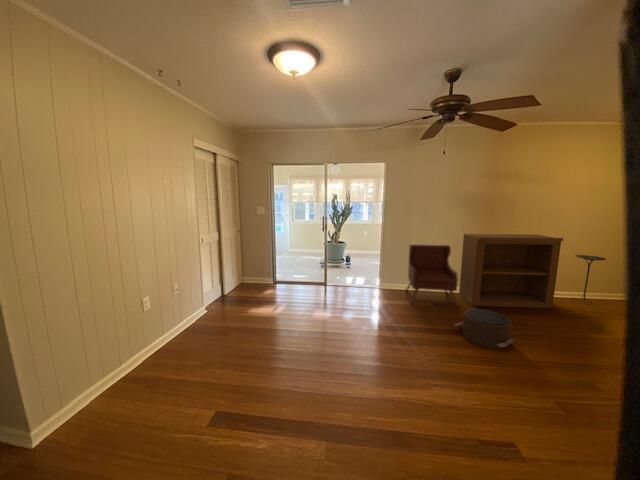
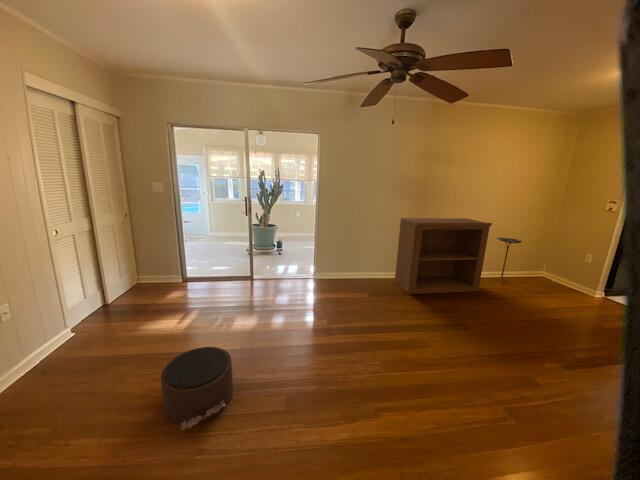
armchair: present [406,244,458,306] -> none [341,230,396,297]
pouf: present [454,309,516,349] -> present [161,347,233,430]

